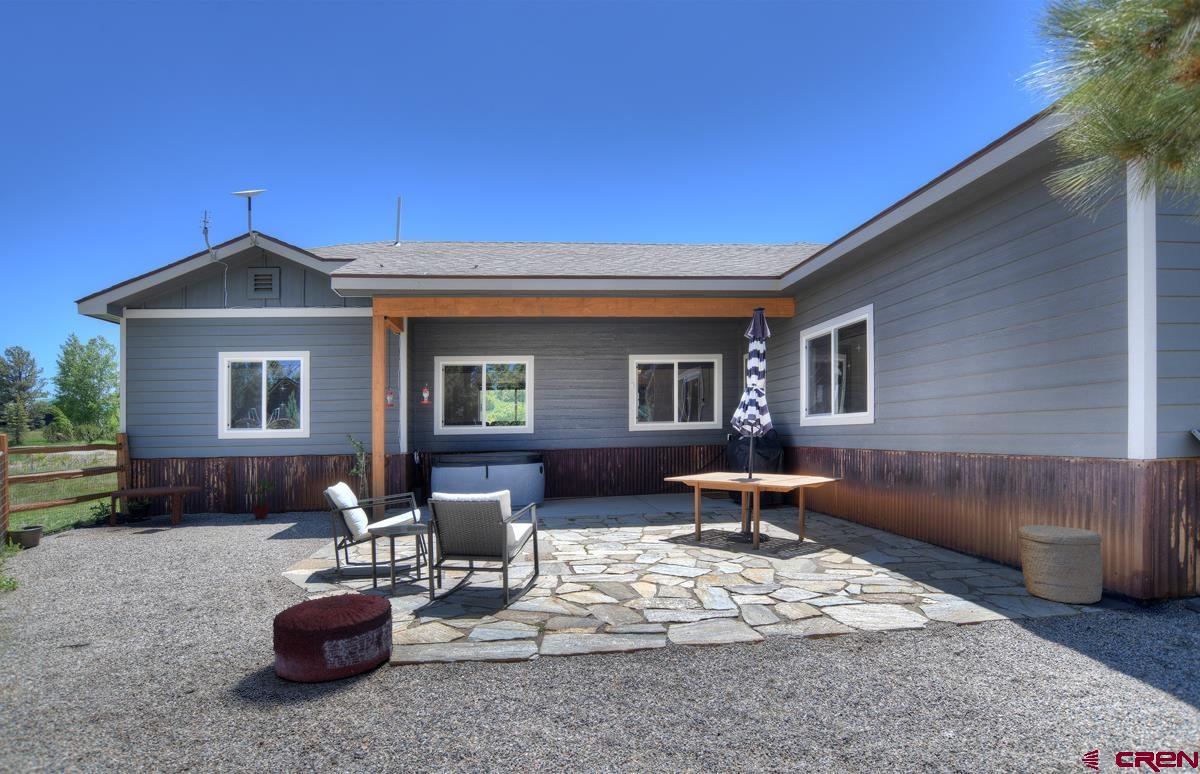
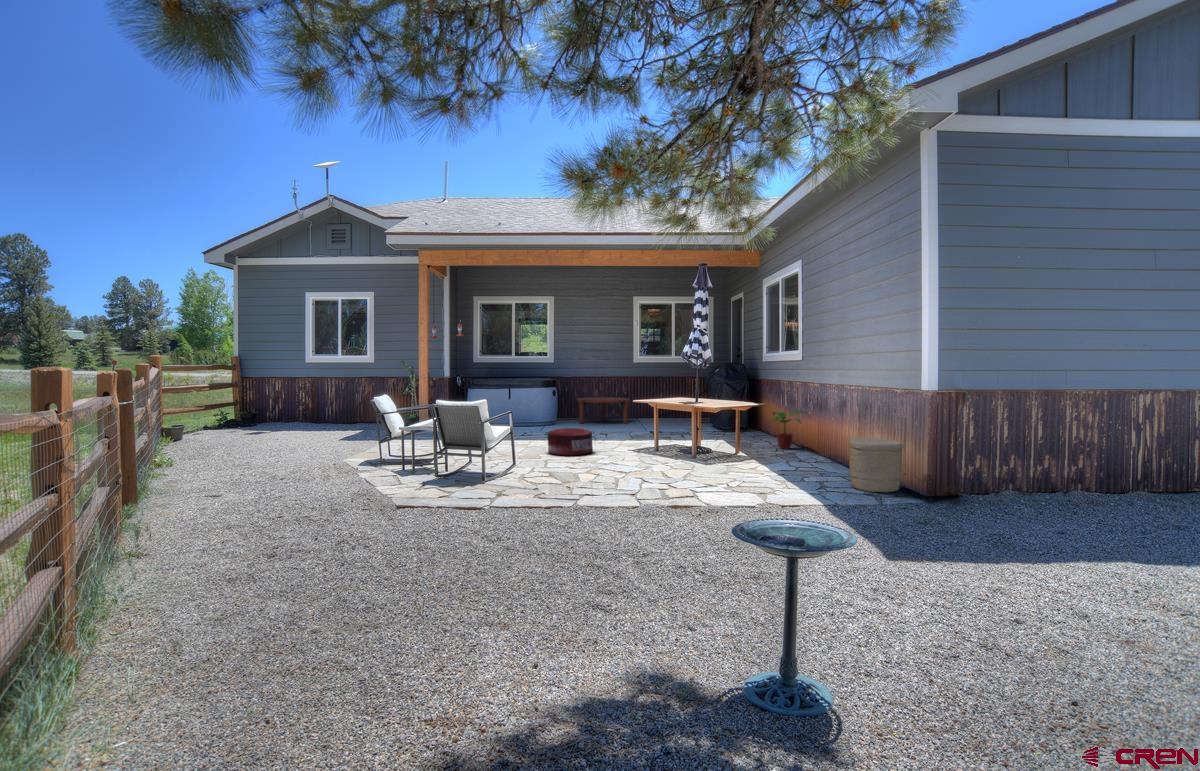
potted plant: present [249,482,275,519] -> present [772,411,806,449]
coffee table: present [110,486,201,526] -> present [577,397,630,424]
pouf: present [273,592,393,682] -> present [548,428,593,456]

